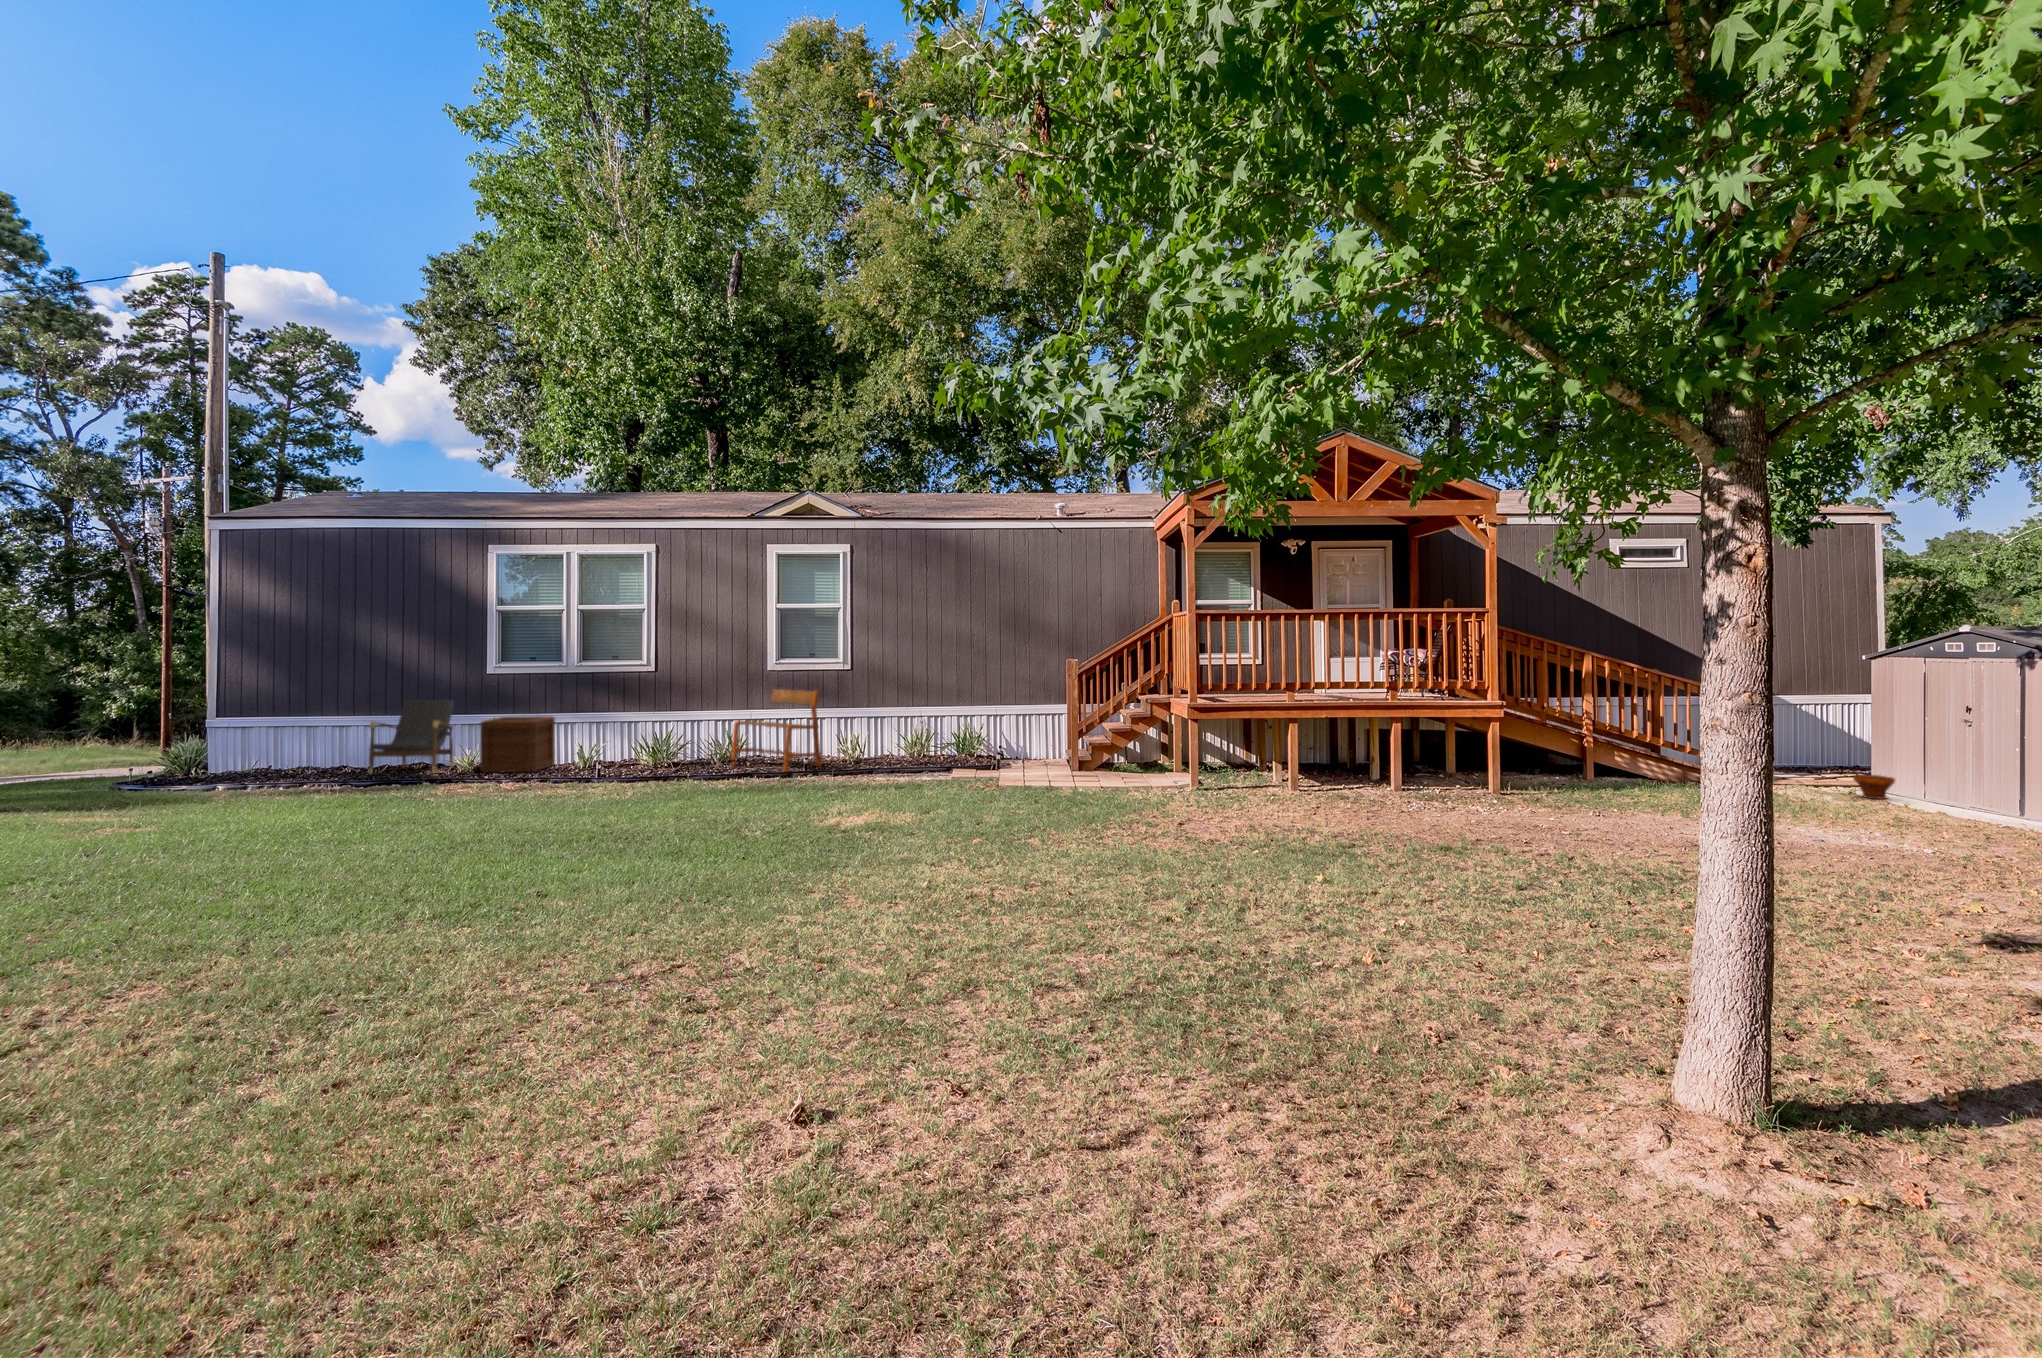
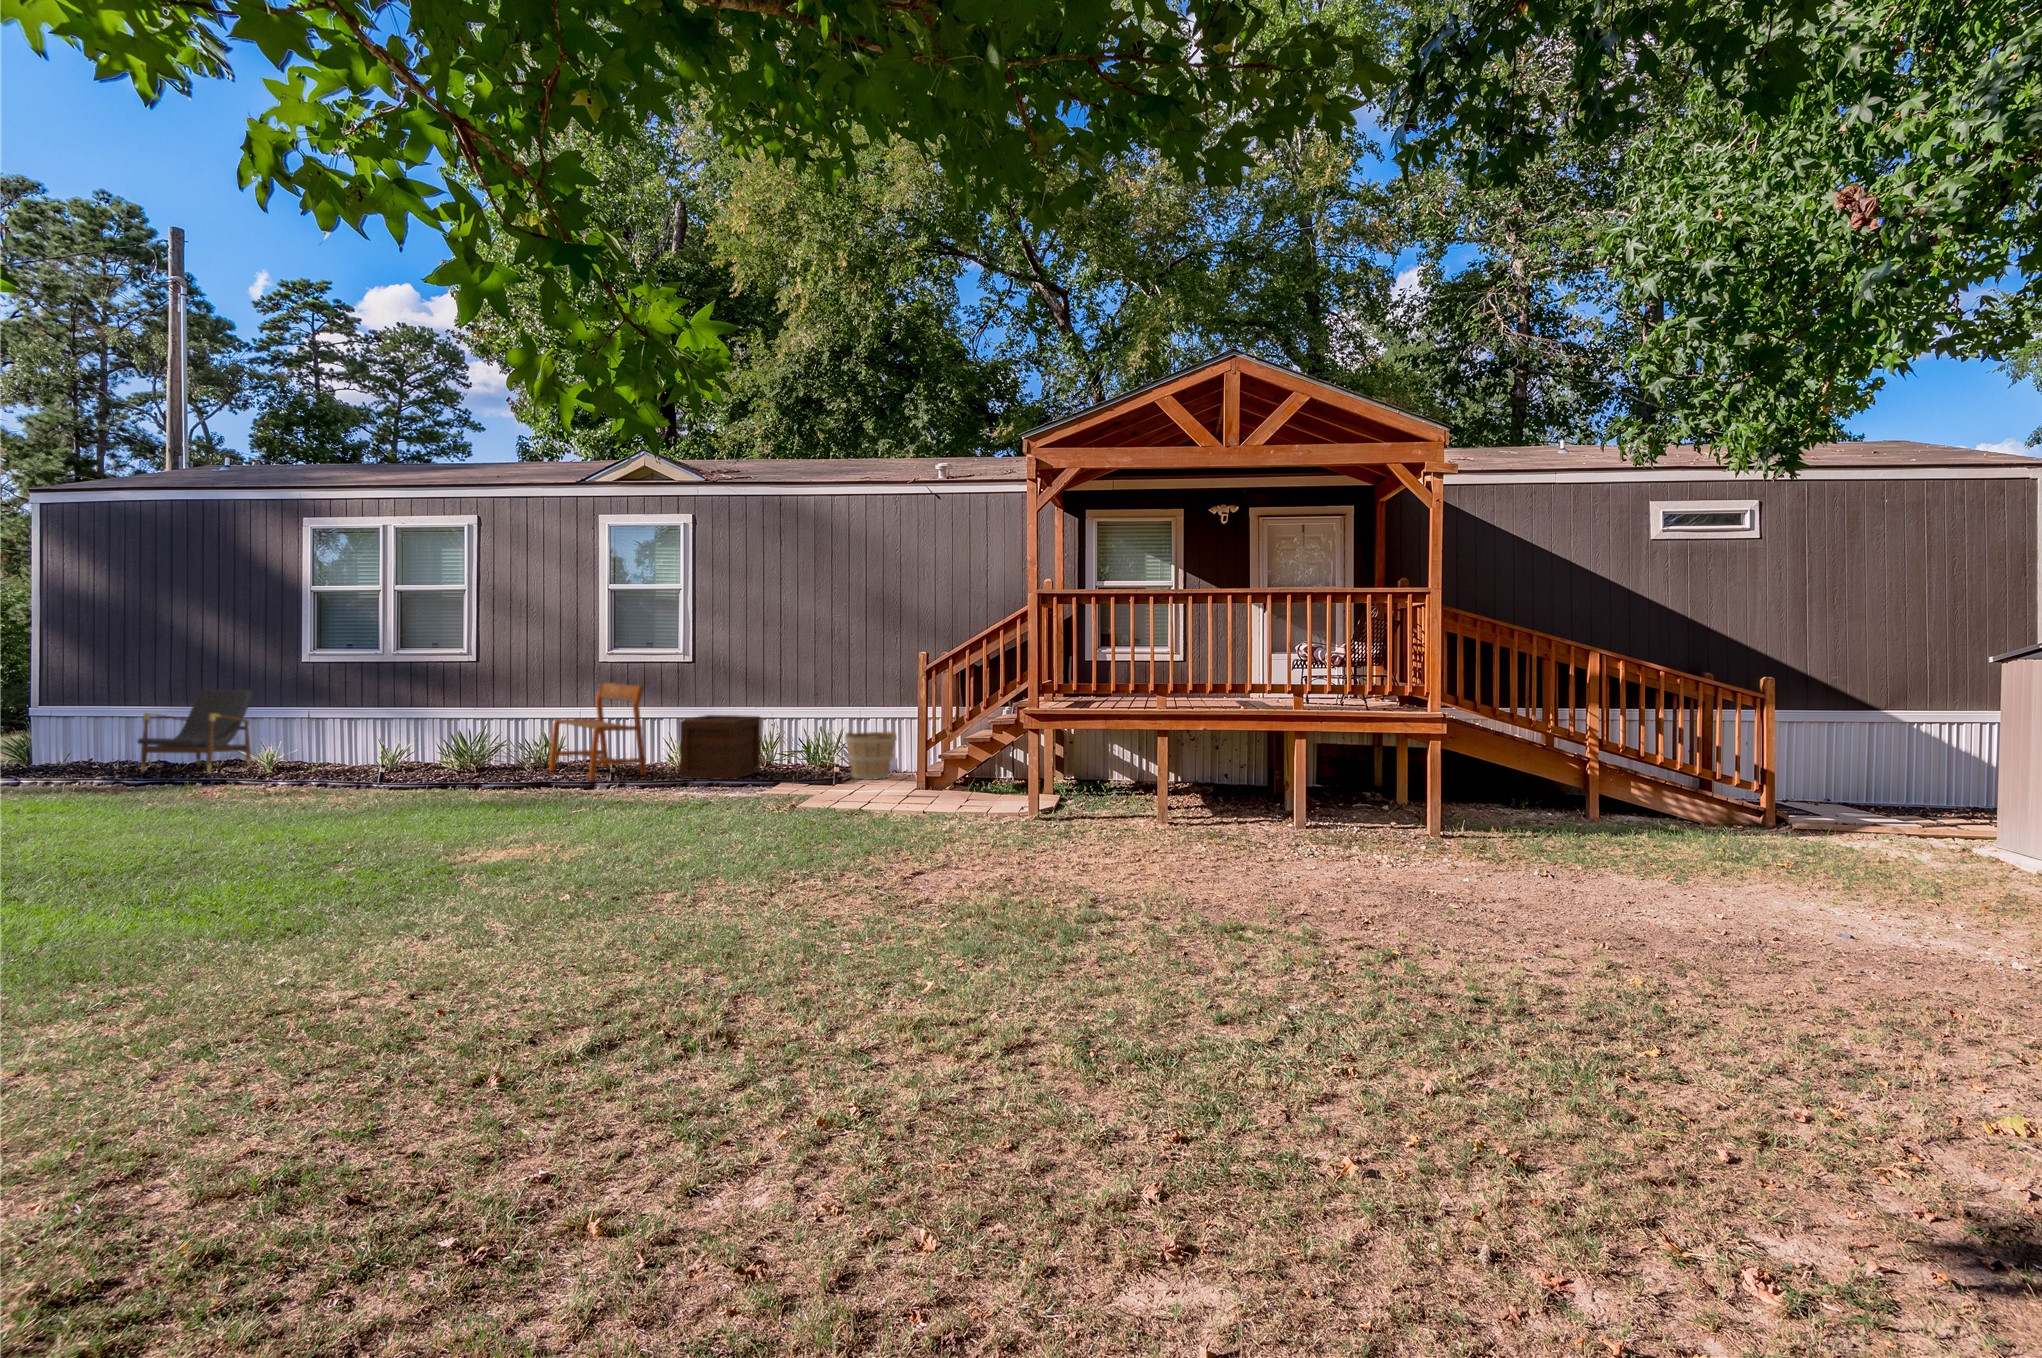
wooden crate: present [480,716,555,773] -> present [679,715,761,780]
wooden bucket: none [988,726,1032,766] -> present [845,732,897,780]
planter: present [1853,775,1895,799] -> none [1959,829,2023,867]

